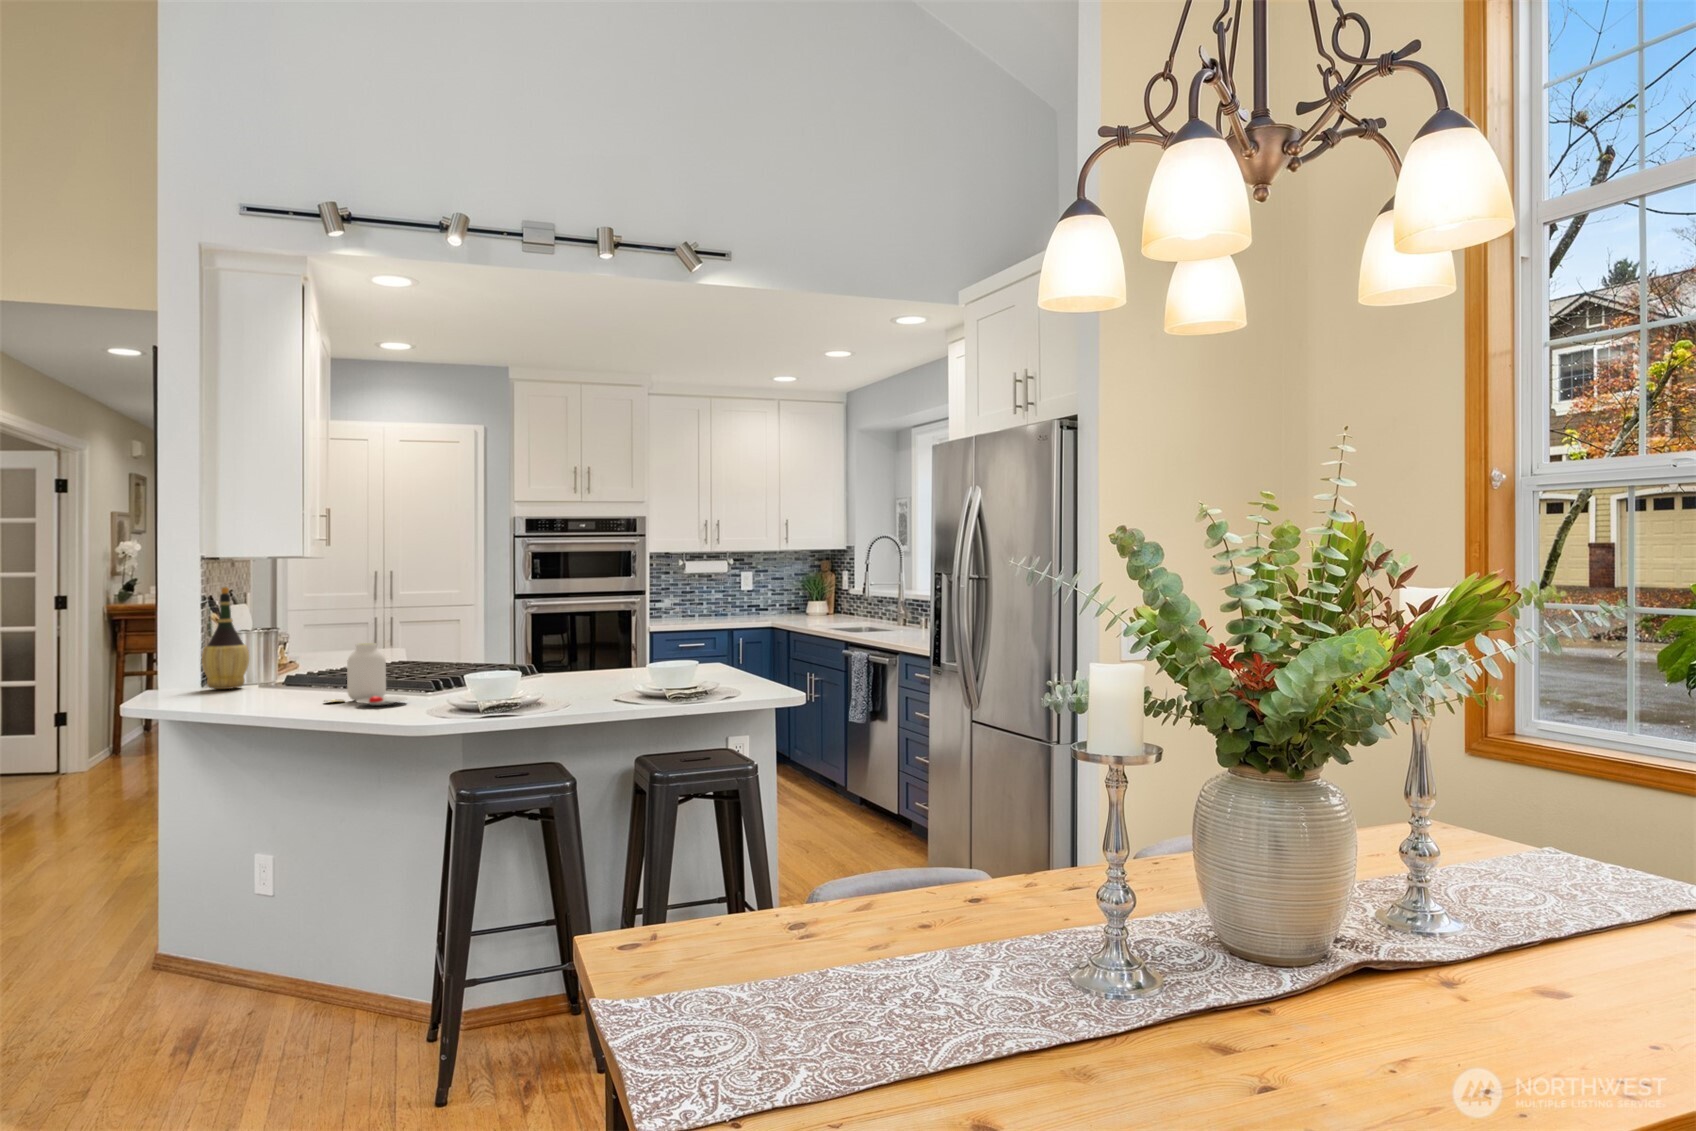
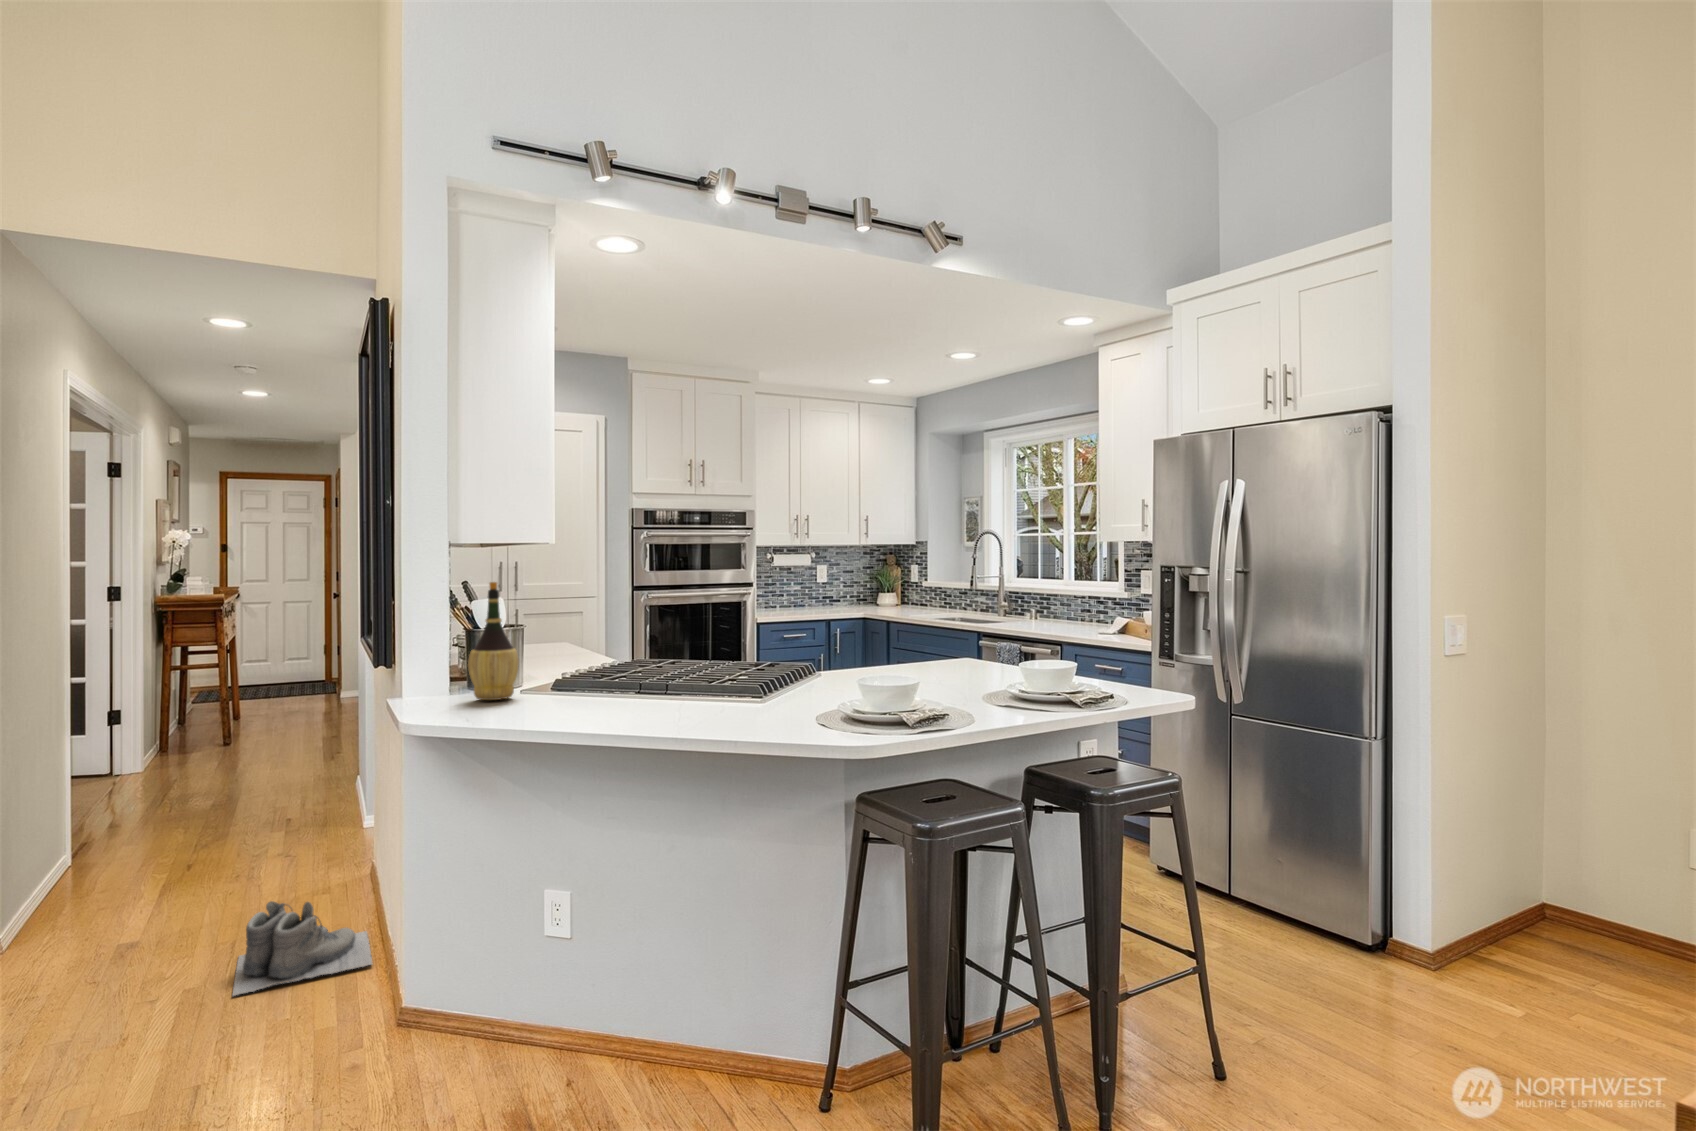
jar: present [331,643,407,705] -> none [666,648,773,722]
boots: none [40,867,183,943] -> present [232,901,372,996]

